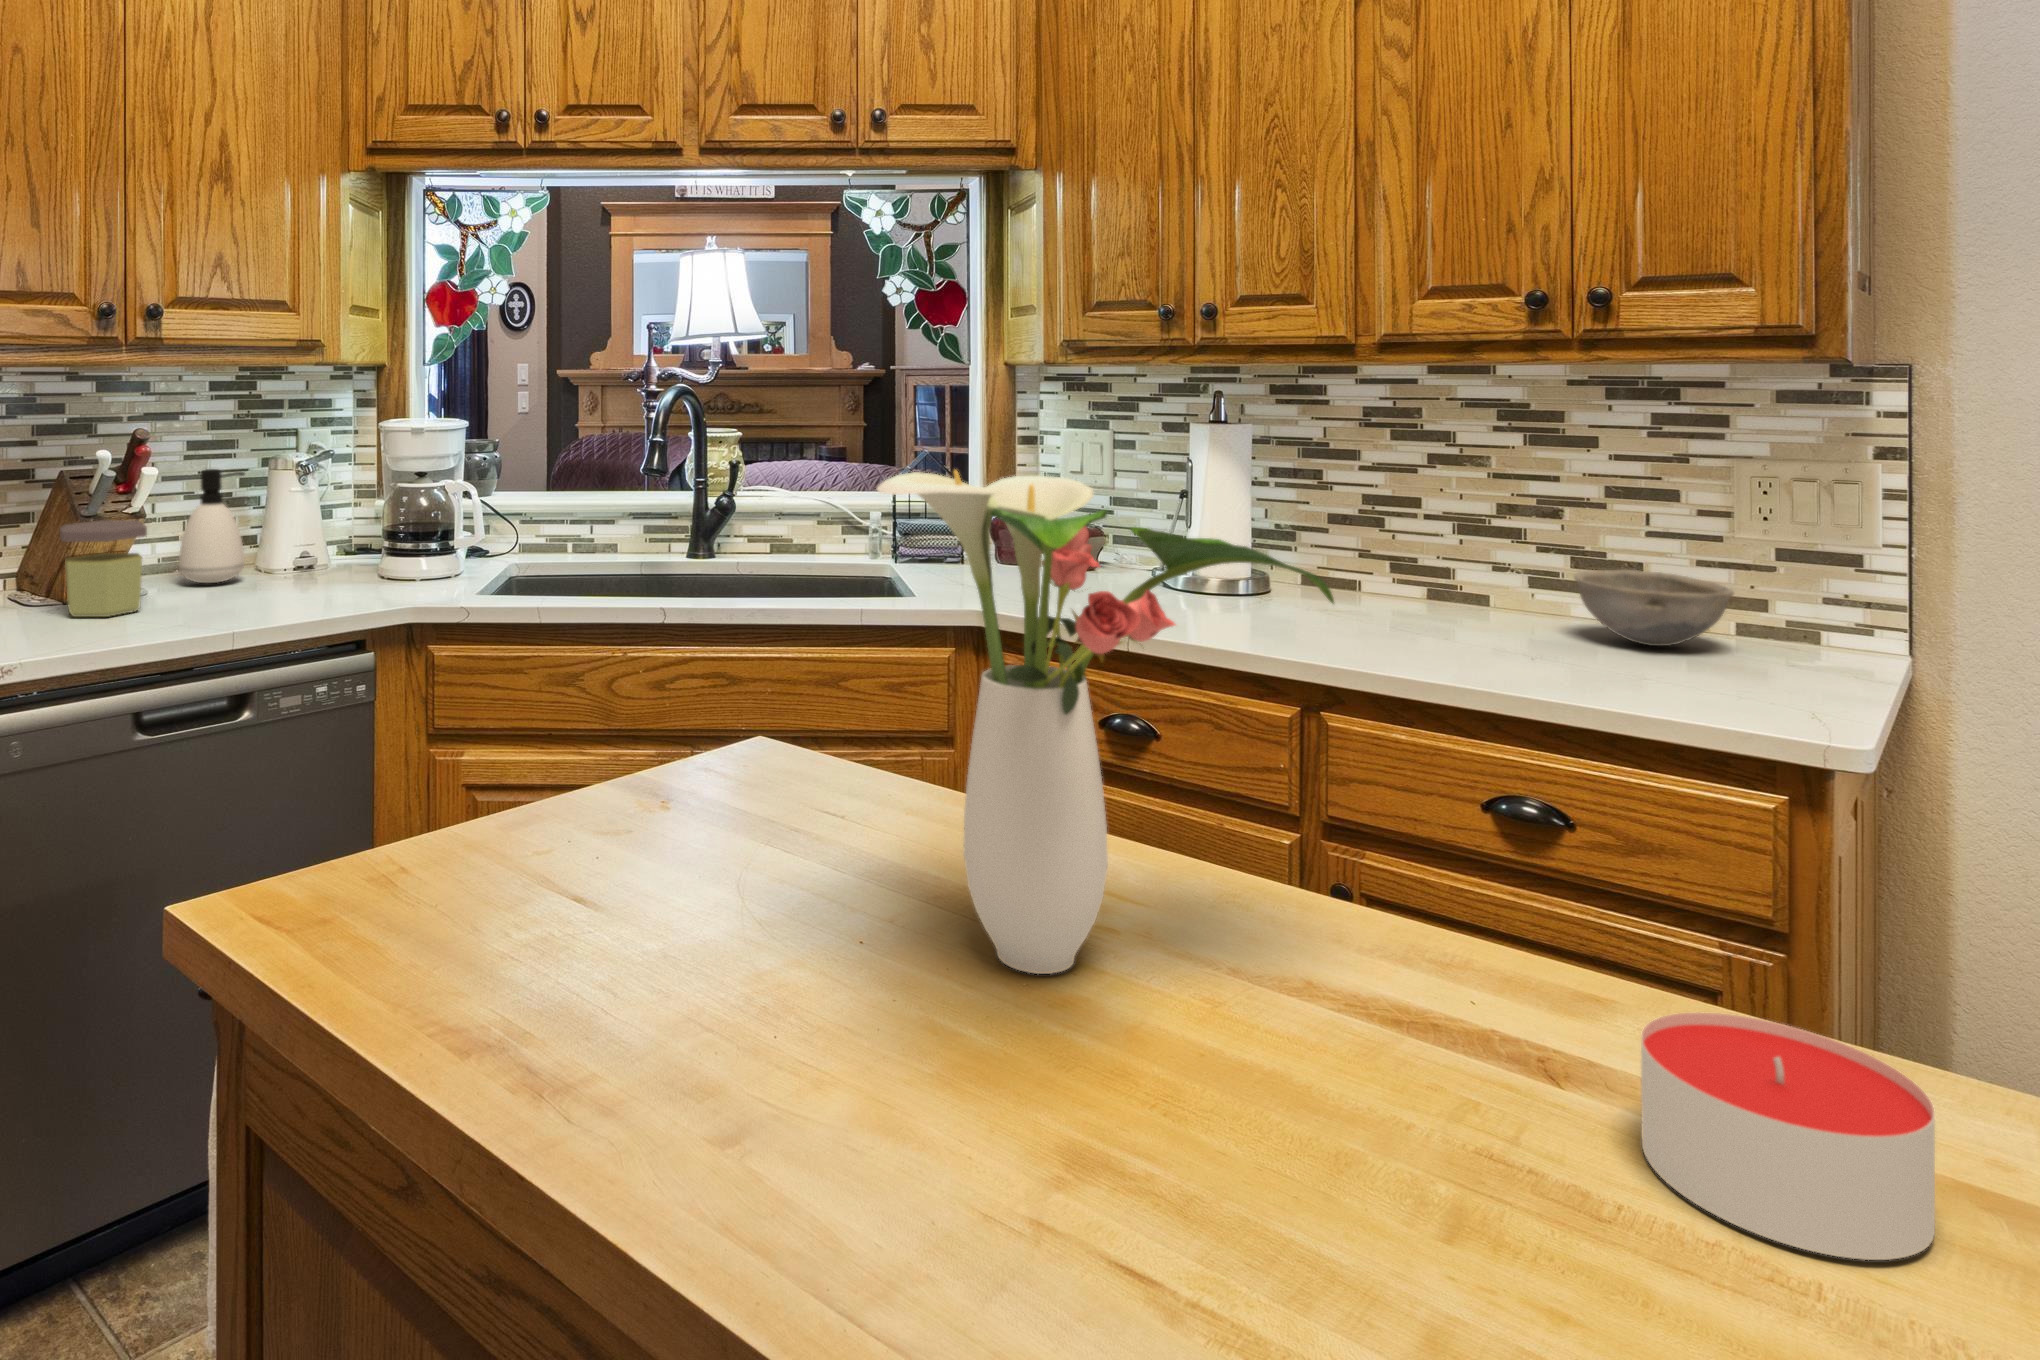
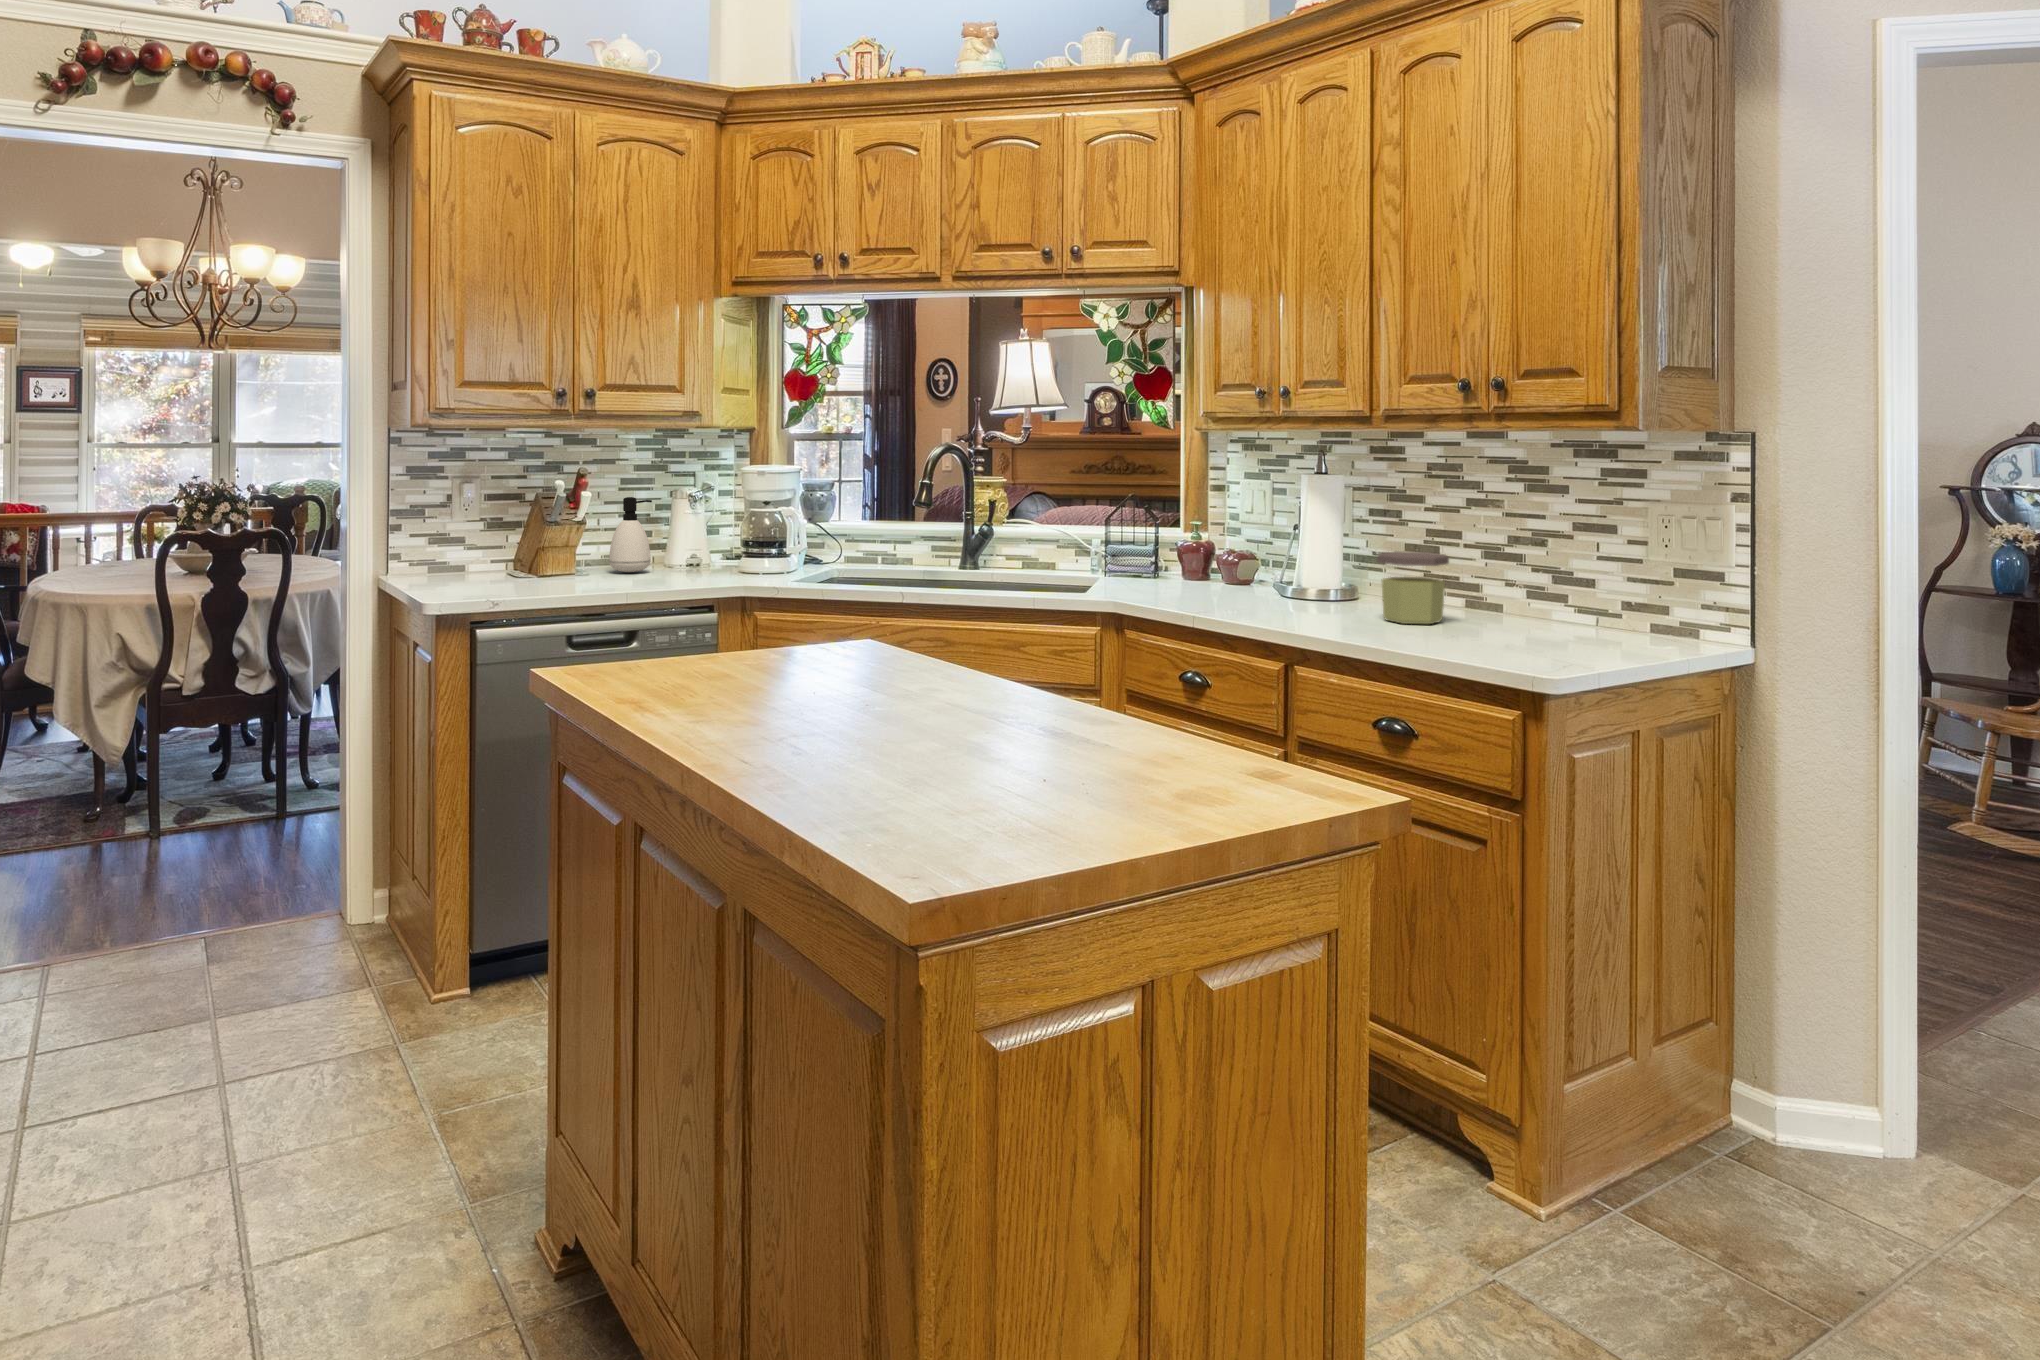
flower arrangement: present [877,470,1334,974] -> none [803,462,1008,692]
jar: present [60,520,147,617] -> present [1377,551,1449,624]
bowl: present [1574,570,1734,646] -> none [1513,581,1619,633]
candle: present [1641,1012,1935,1260] -> none [1024,686,1117,751]

